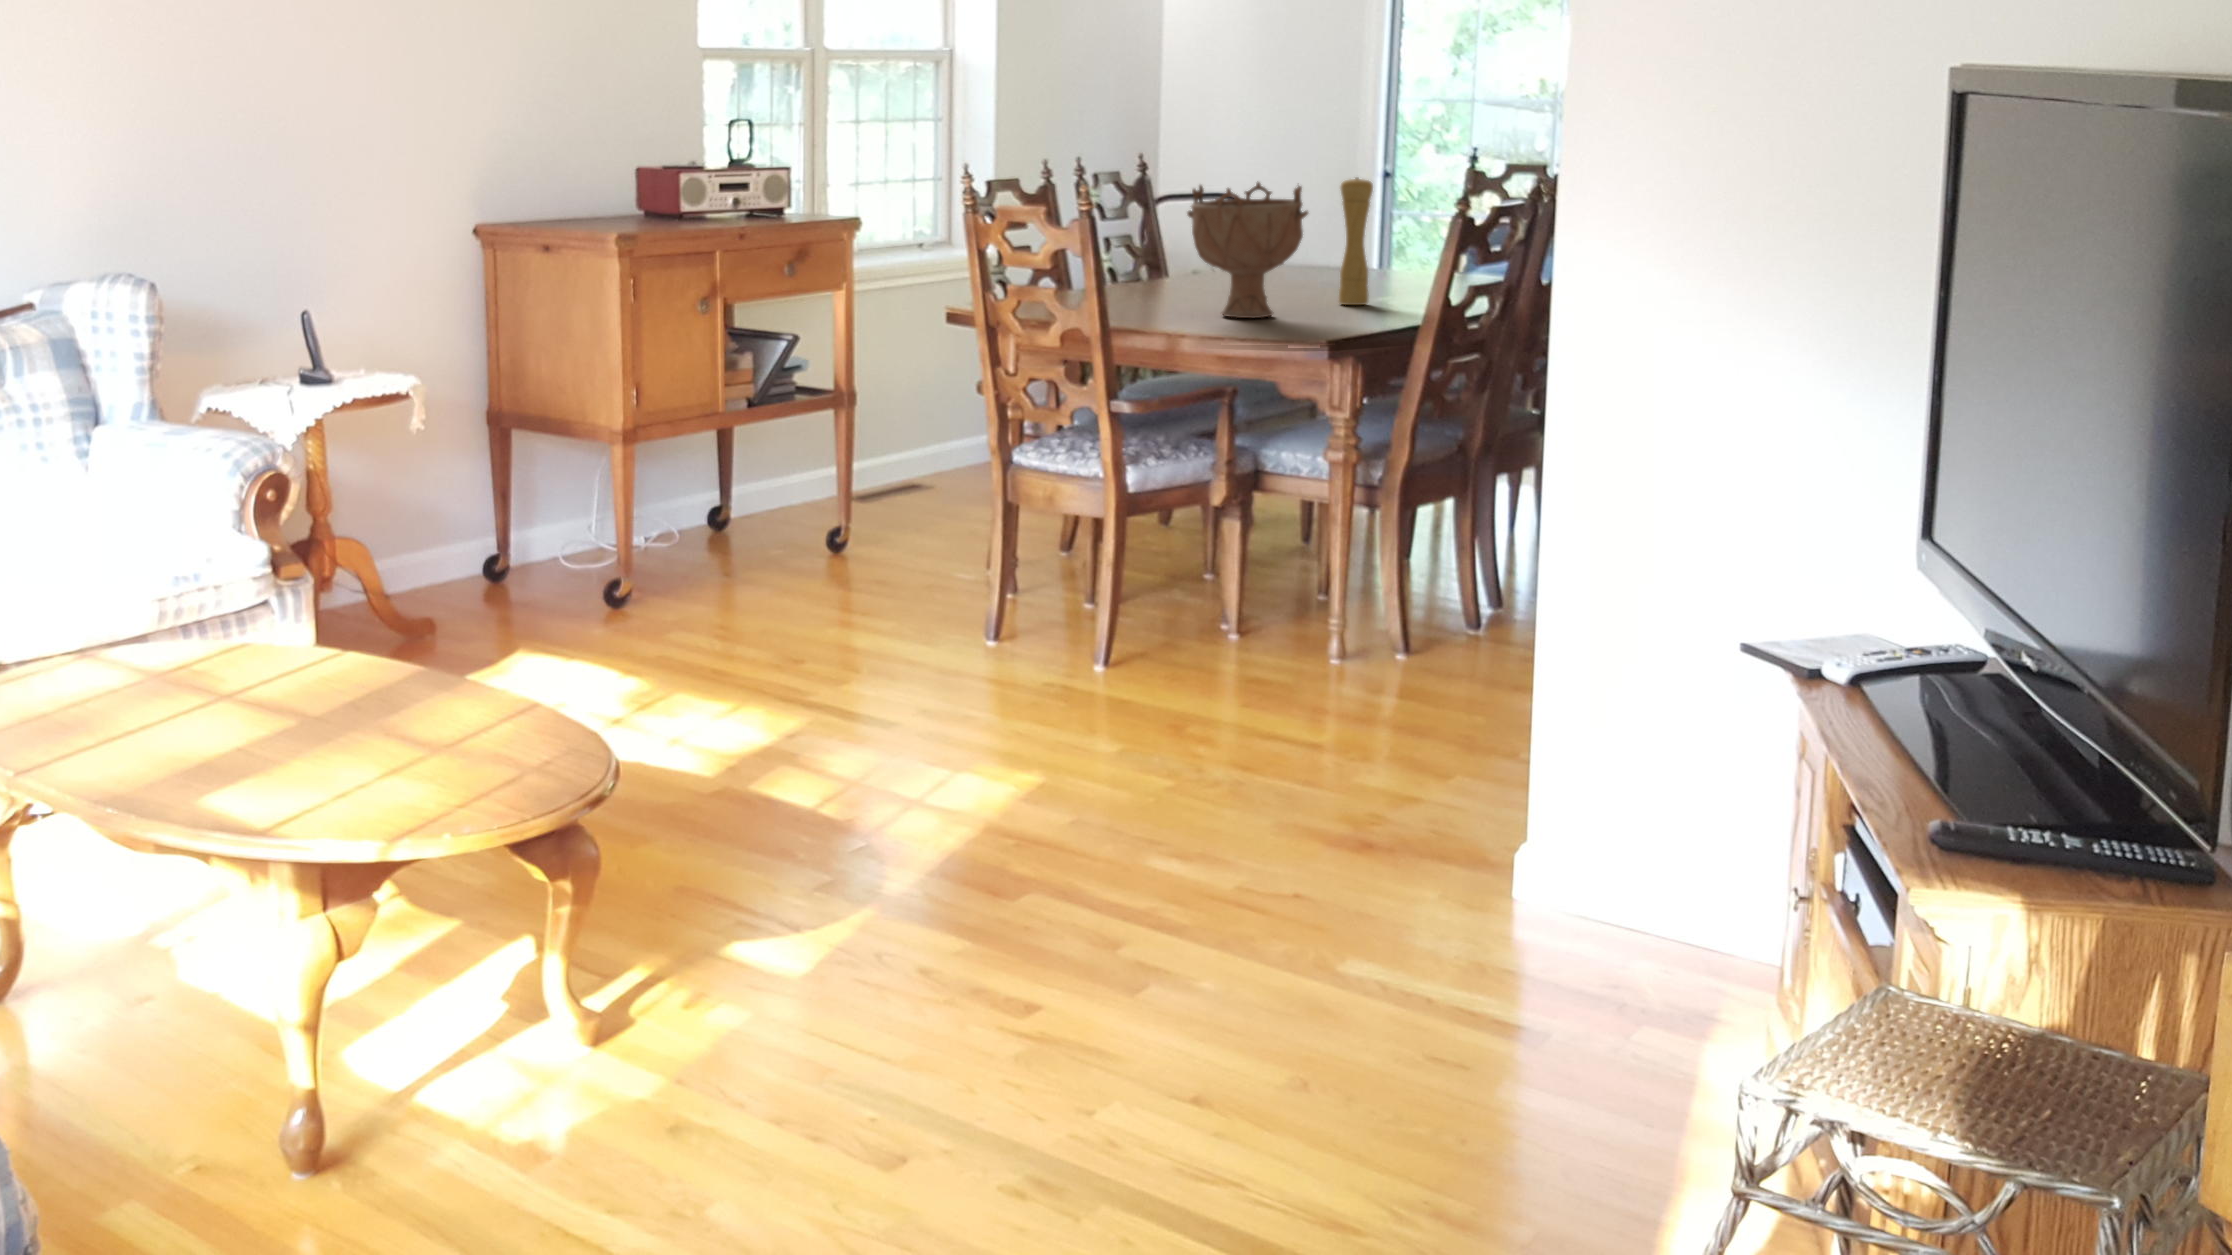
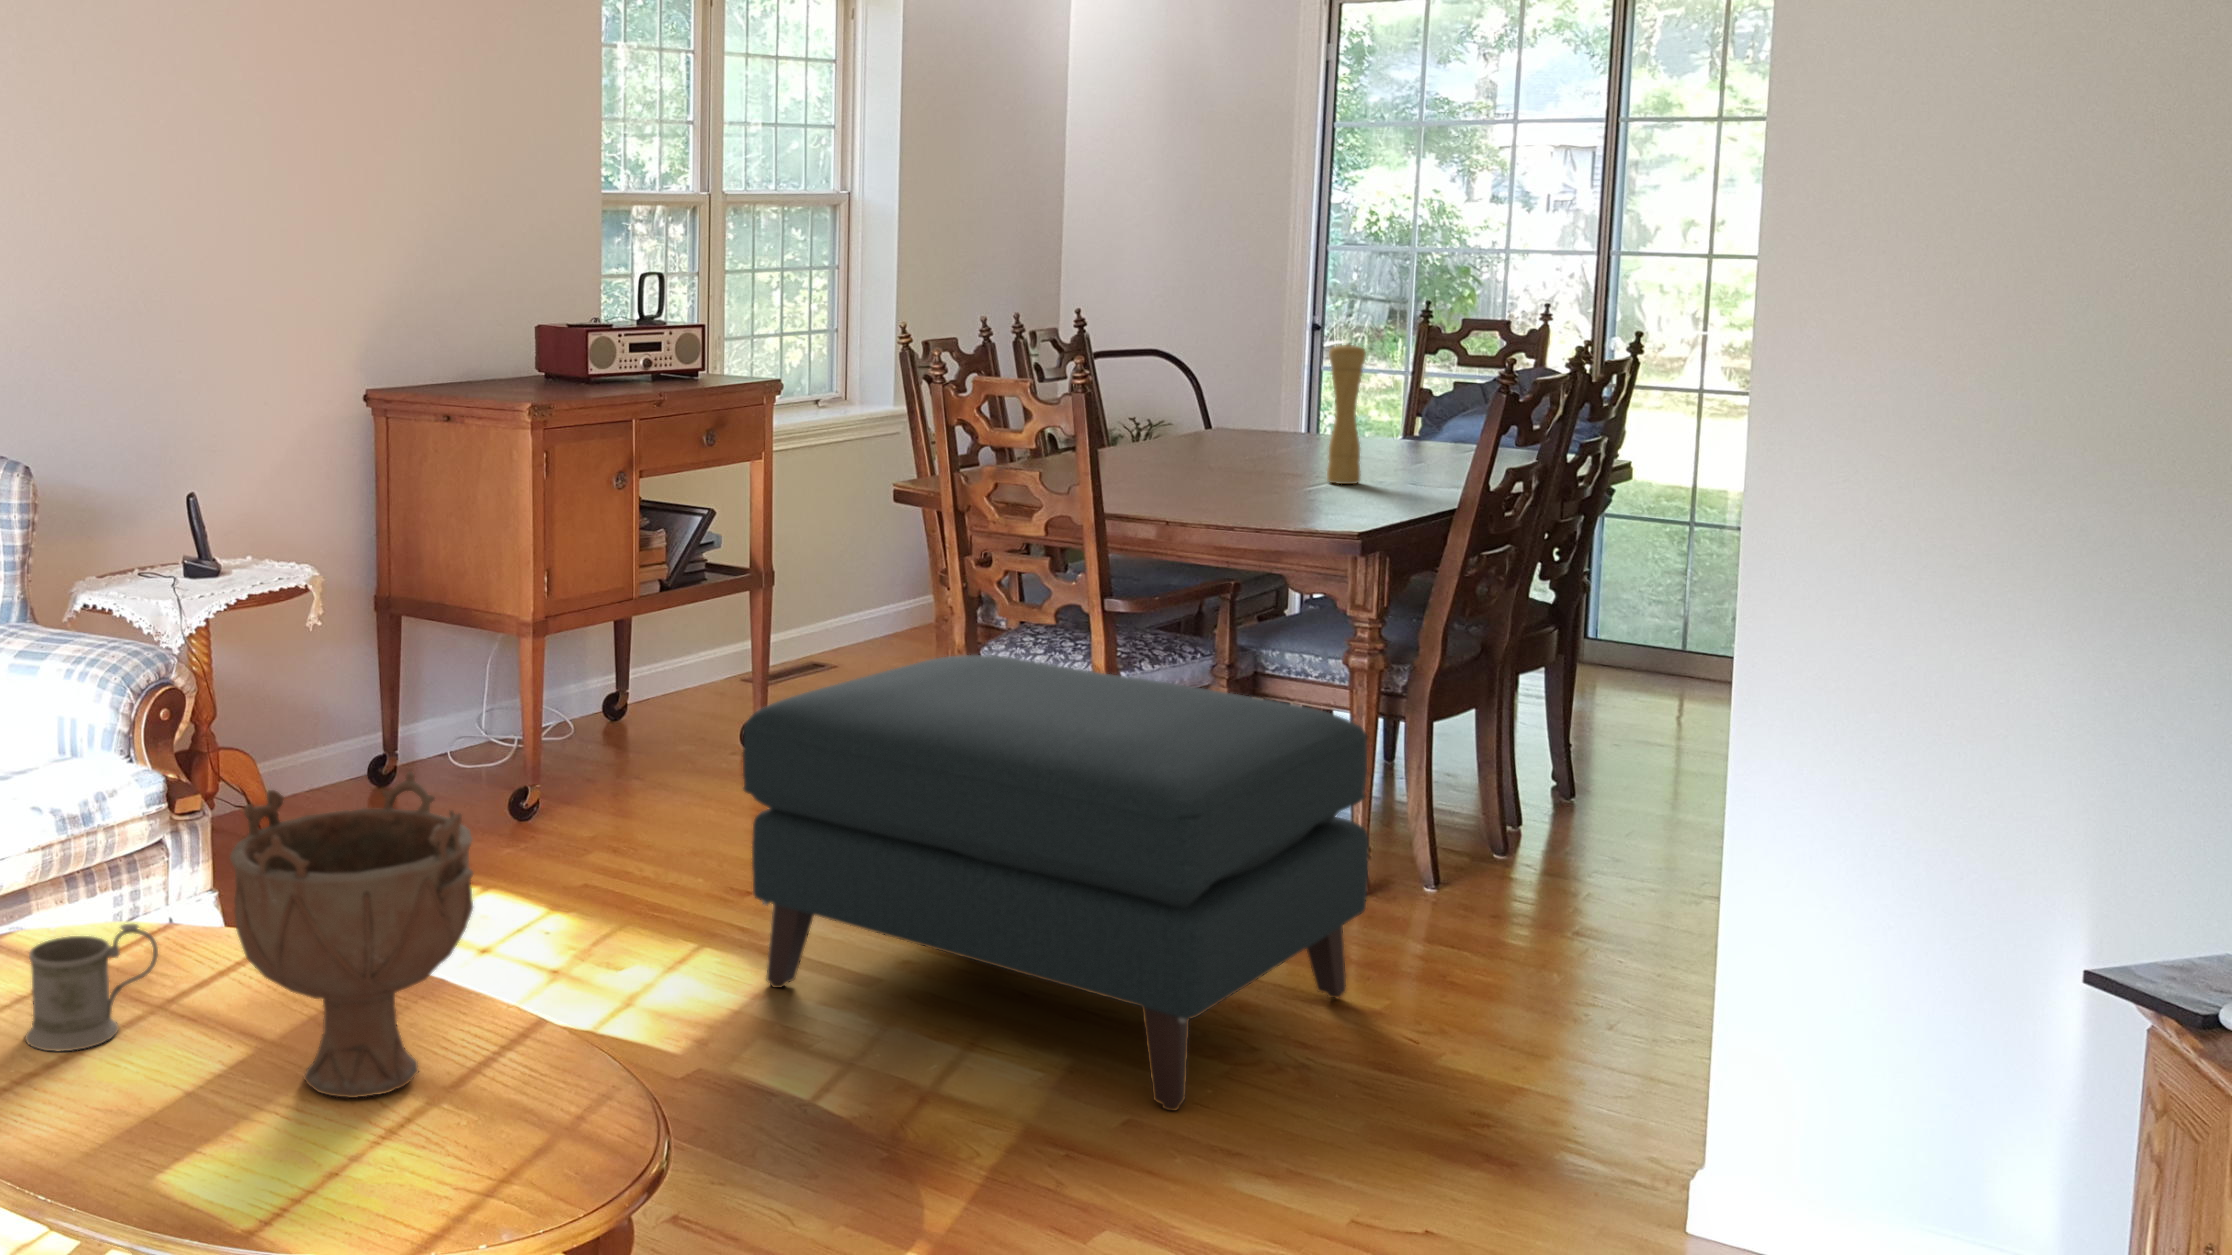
decorative bowl: present [1187,182,1308,318] -> present [230,772,473,1098]
ottoman: none [771,449,1313,817] -> present [743,655,1369,1111]
mug: none [113,629,220,729] -> present [25,924,158,1052]

